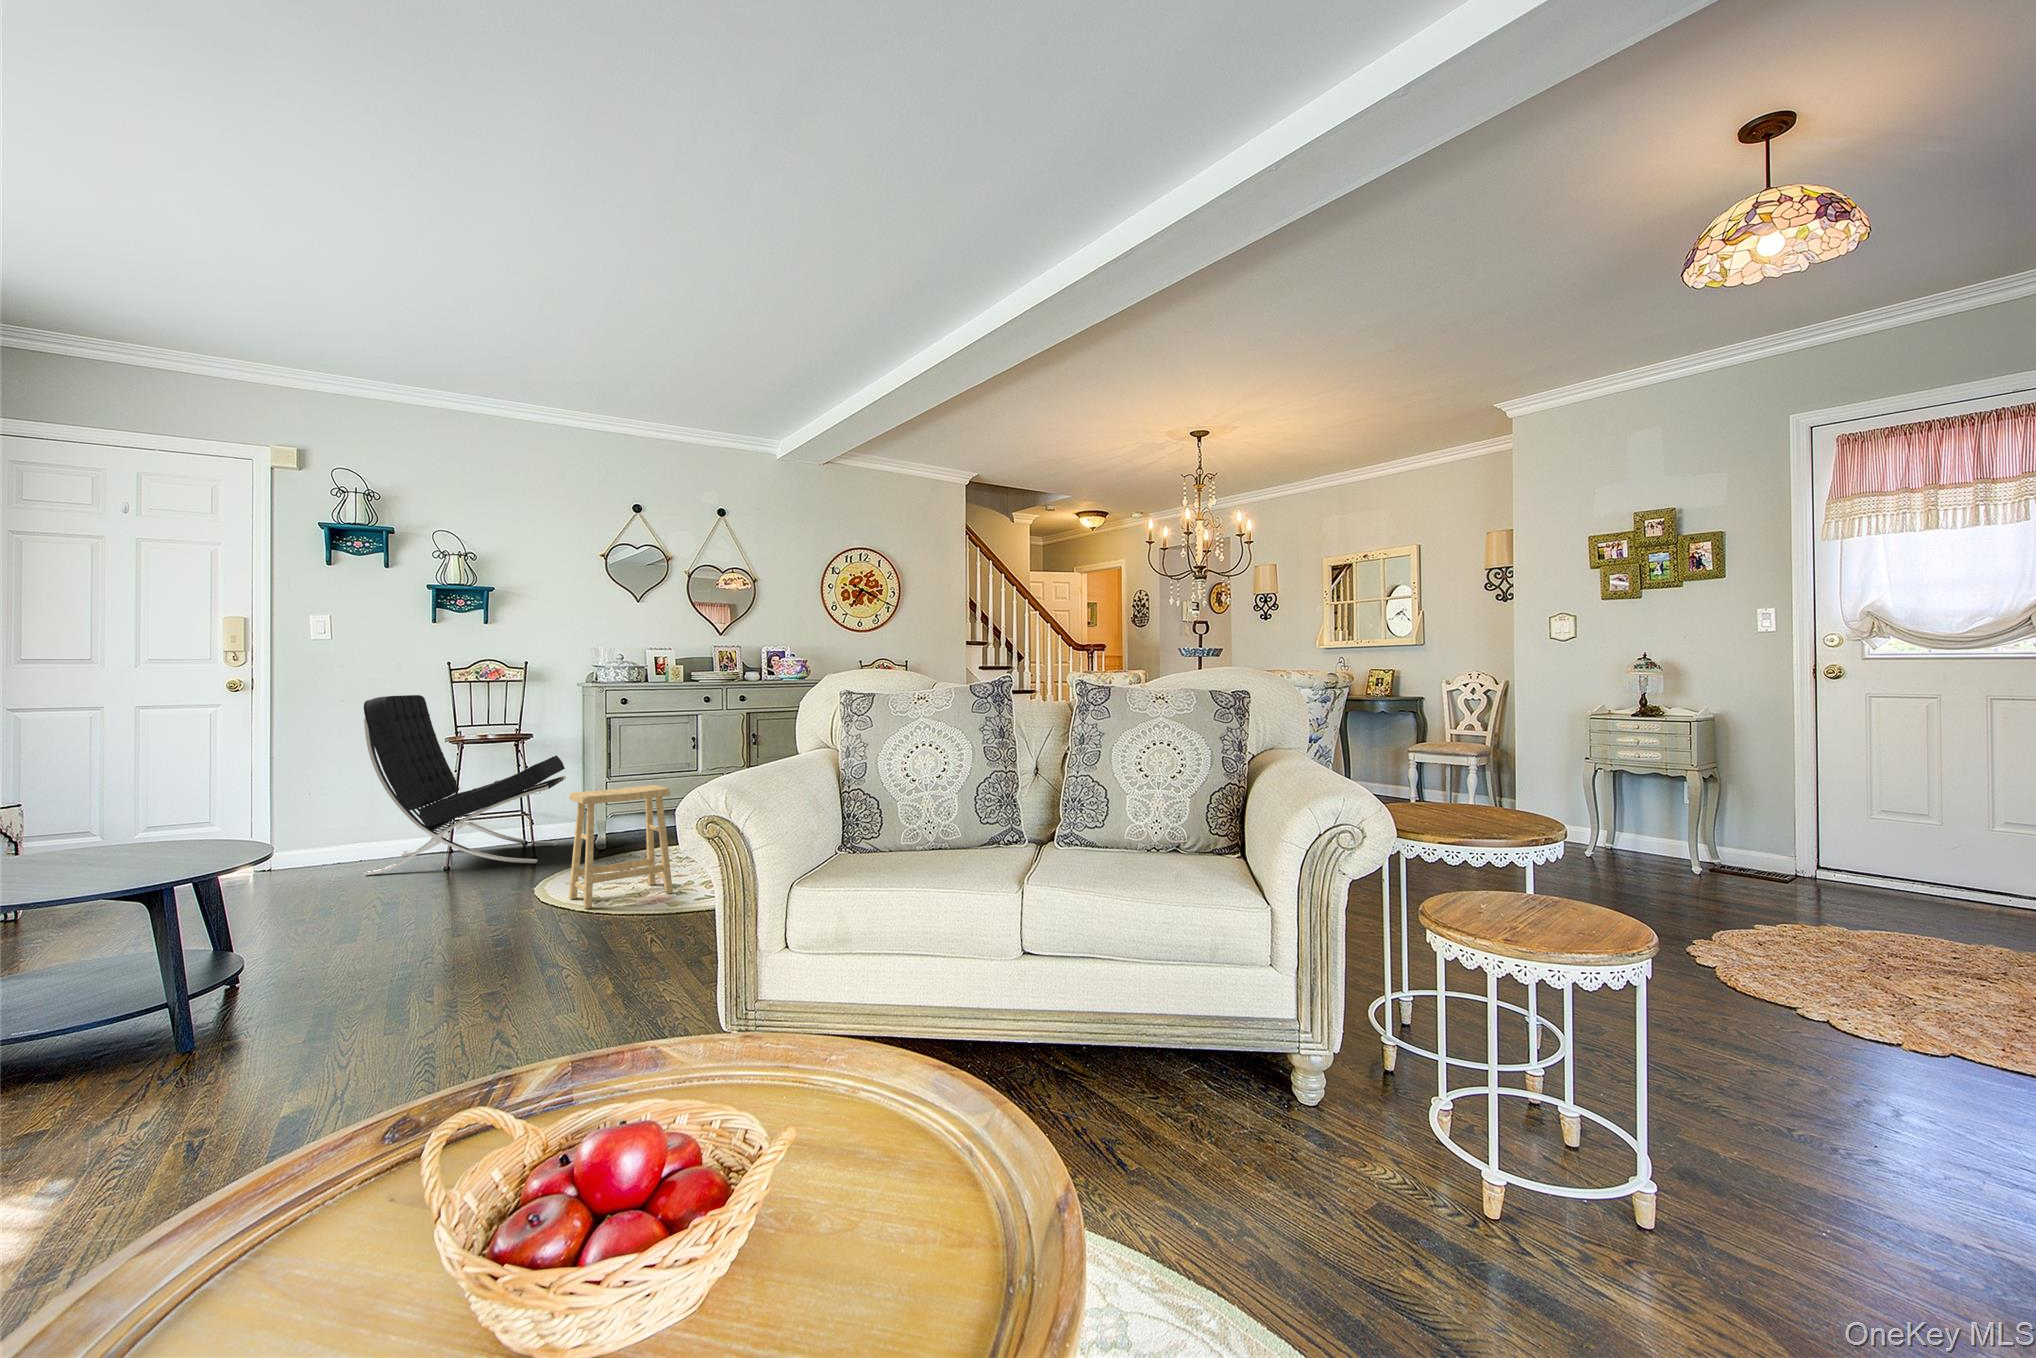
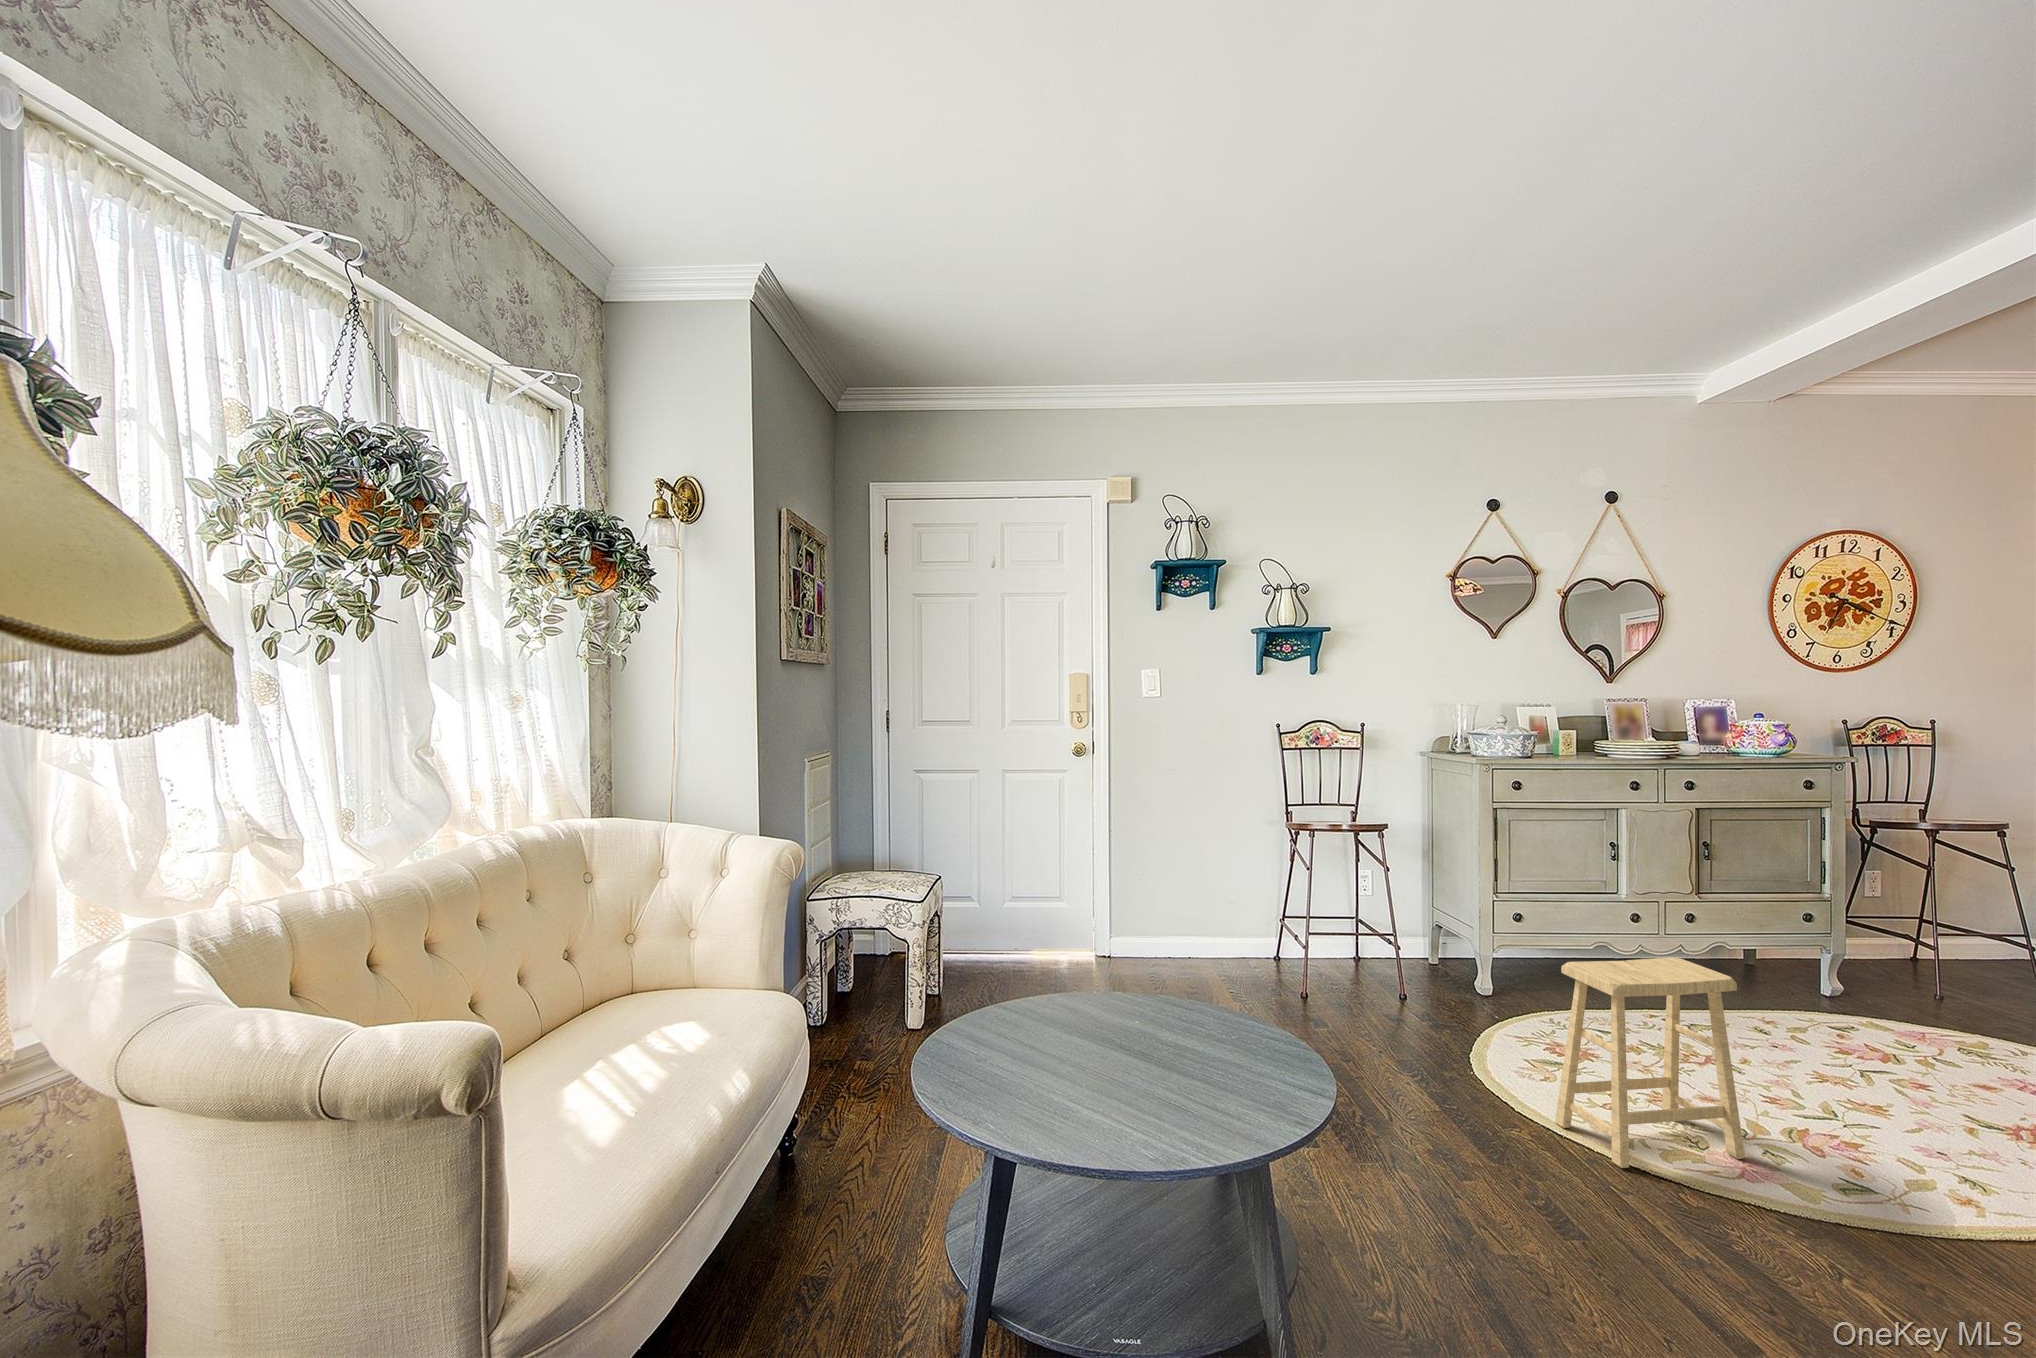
lounge chair: present [364,695,566,875] -> none [1216,763,1431,1010]

